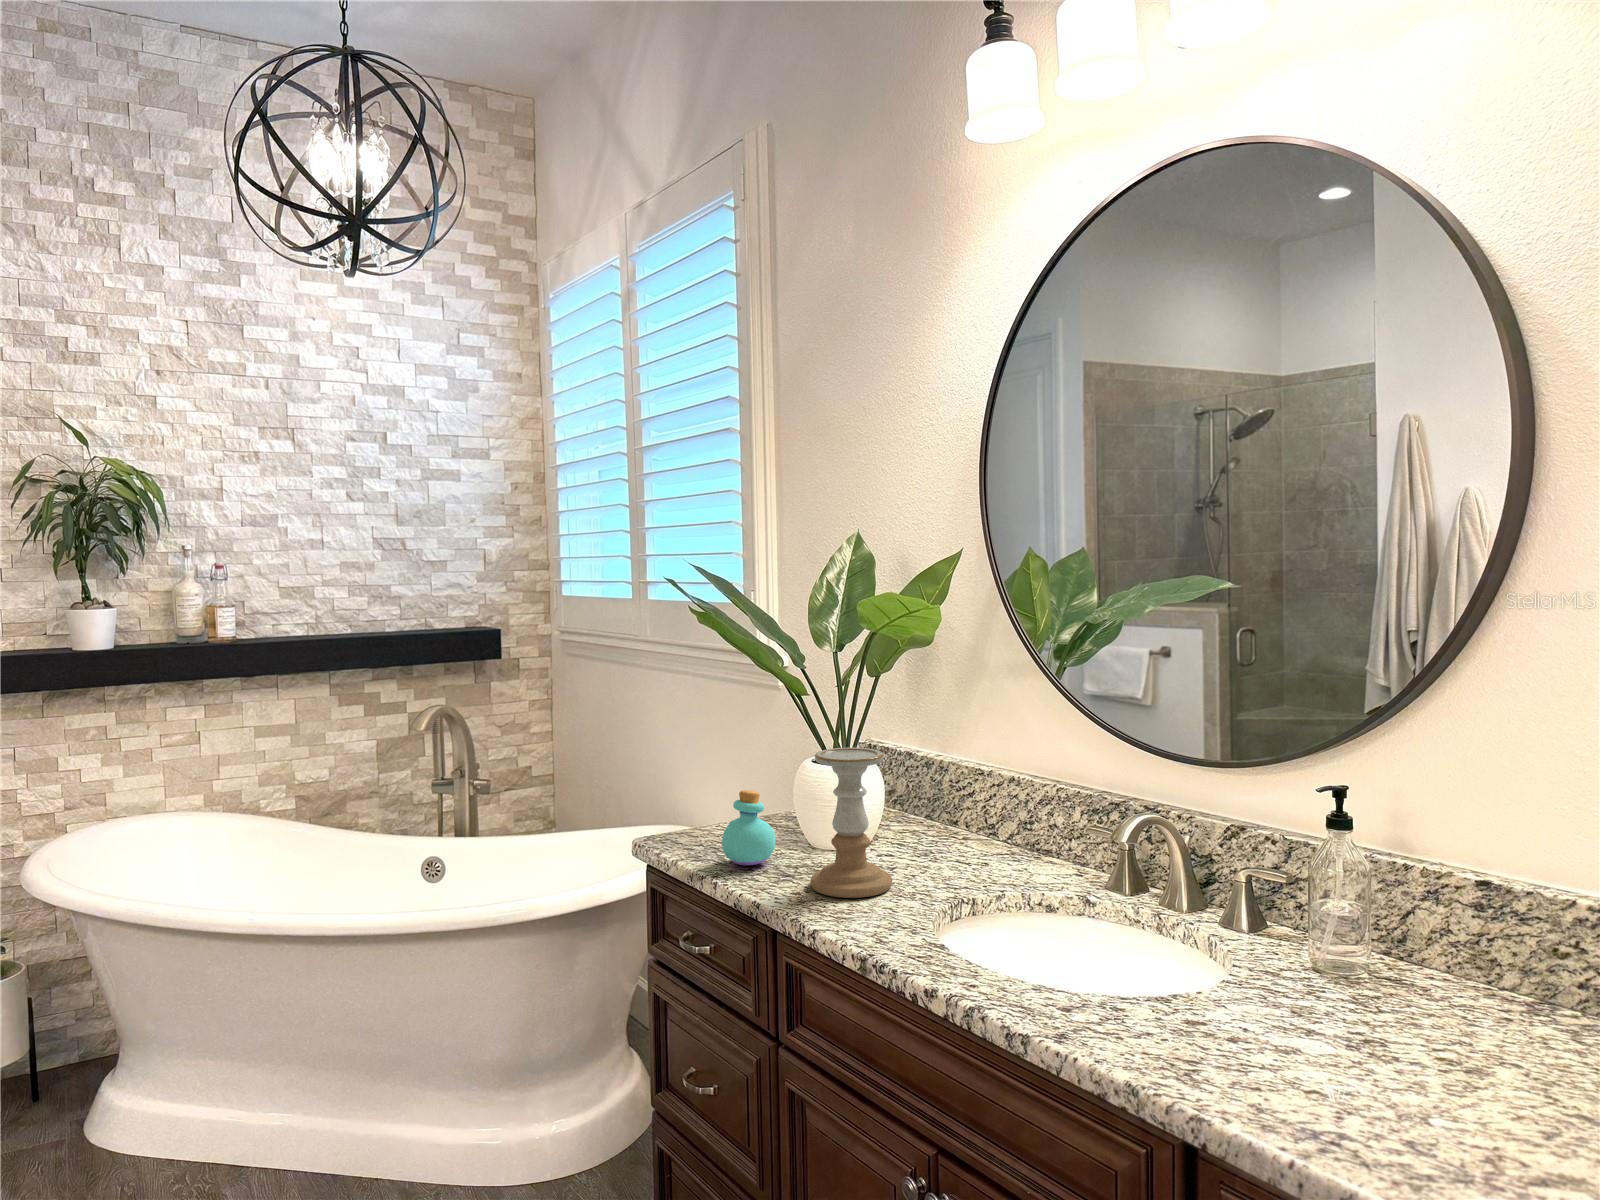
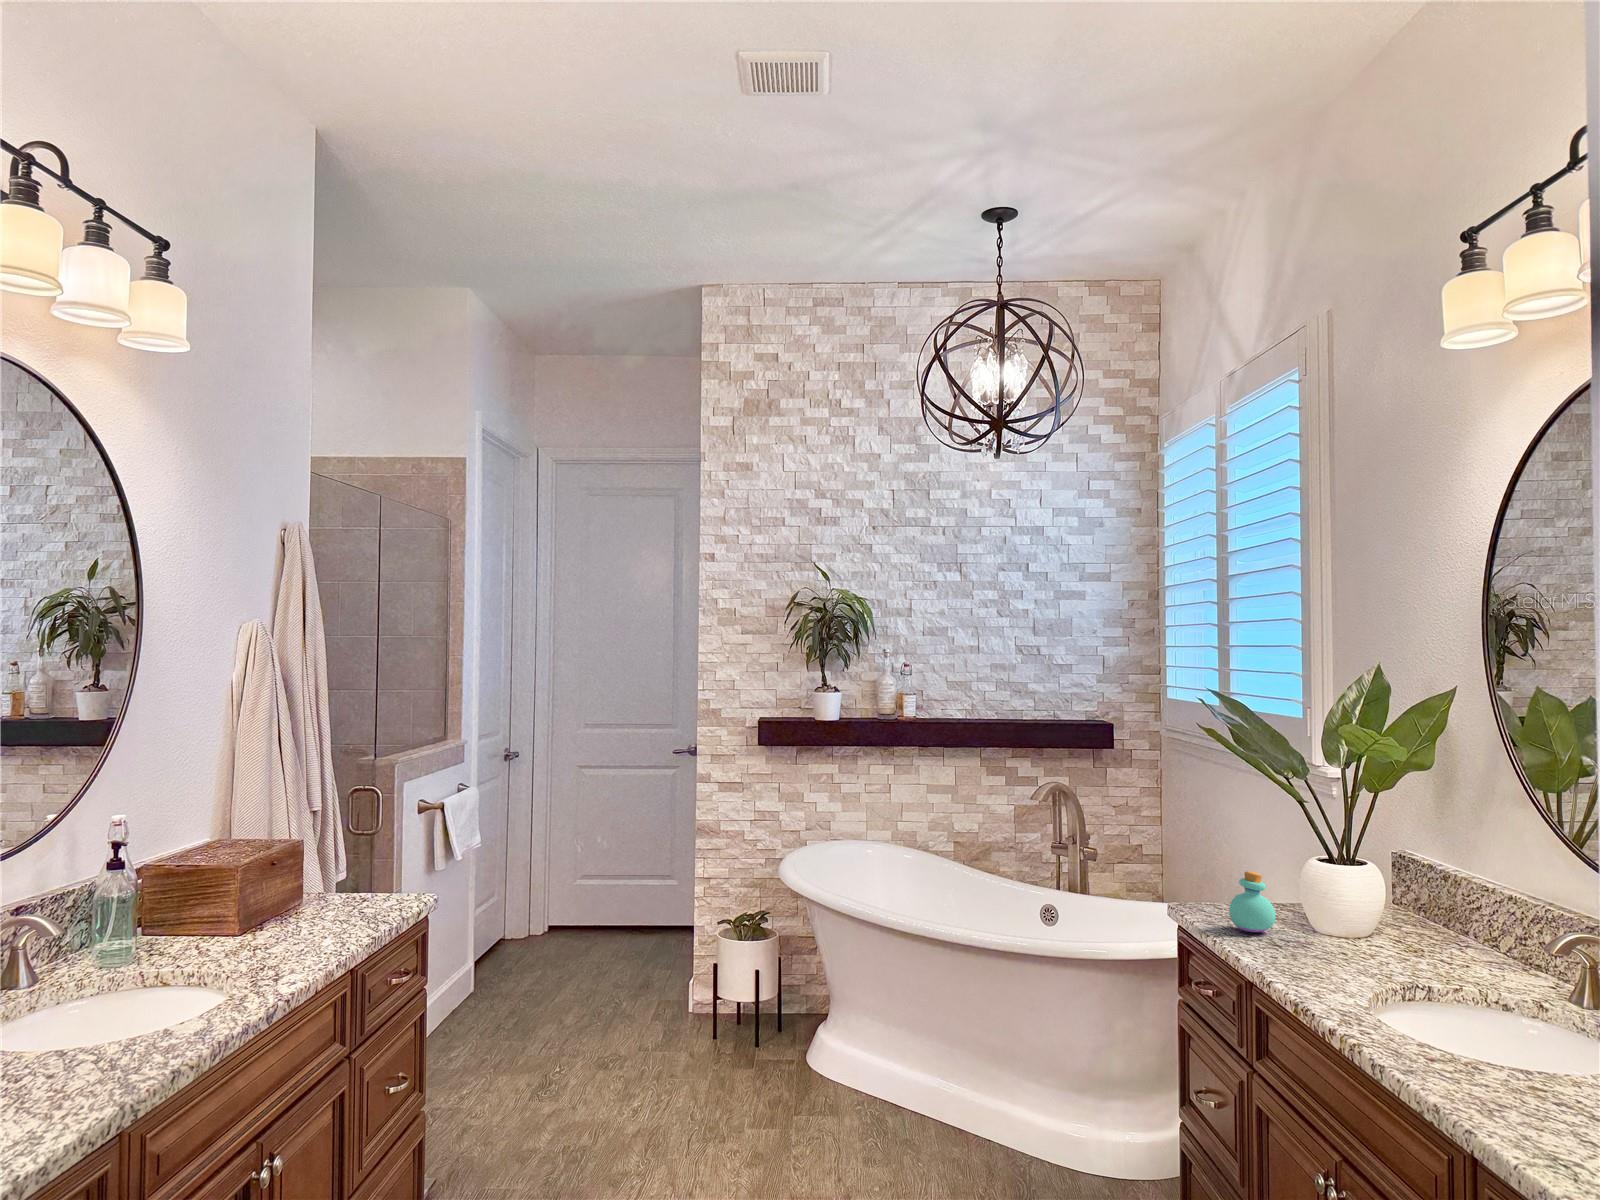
candle holder: present [811,748,892,898] -> none [1290,845,1363,968]

